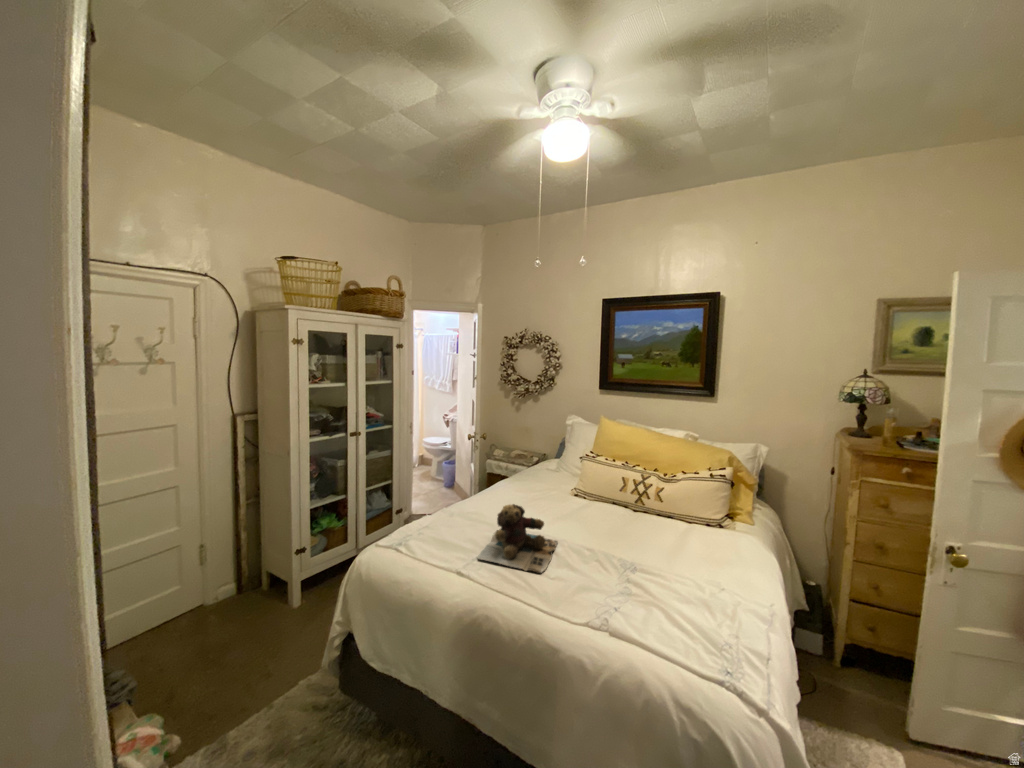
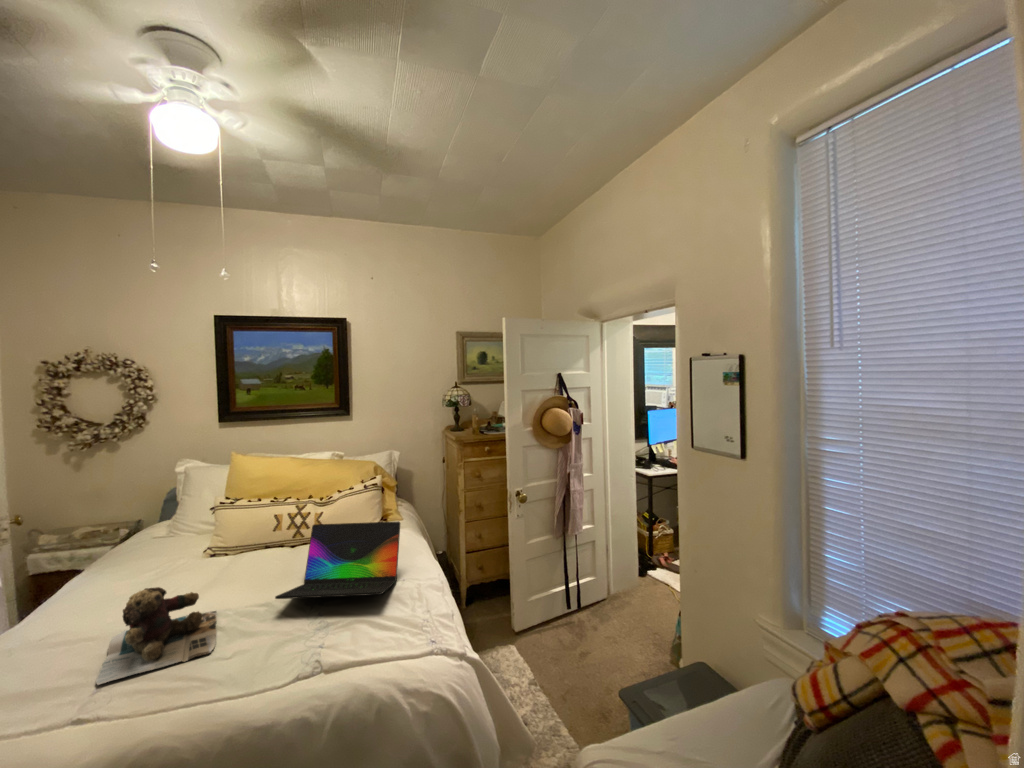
laptop: none [595,497,735,597] -> present [275,521,400,599]

